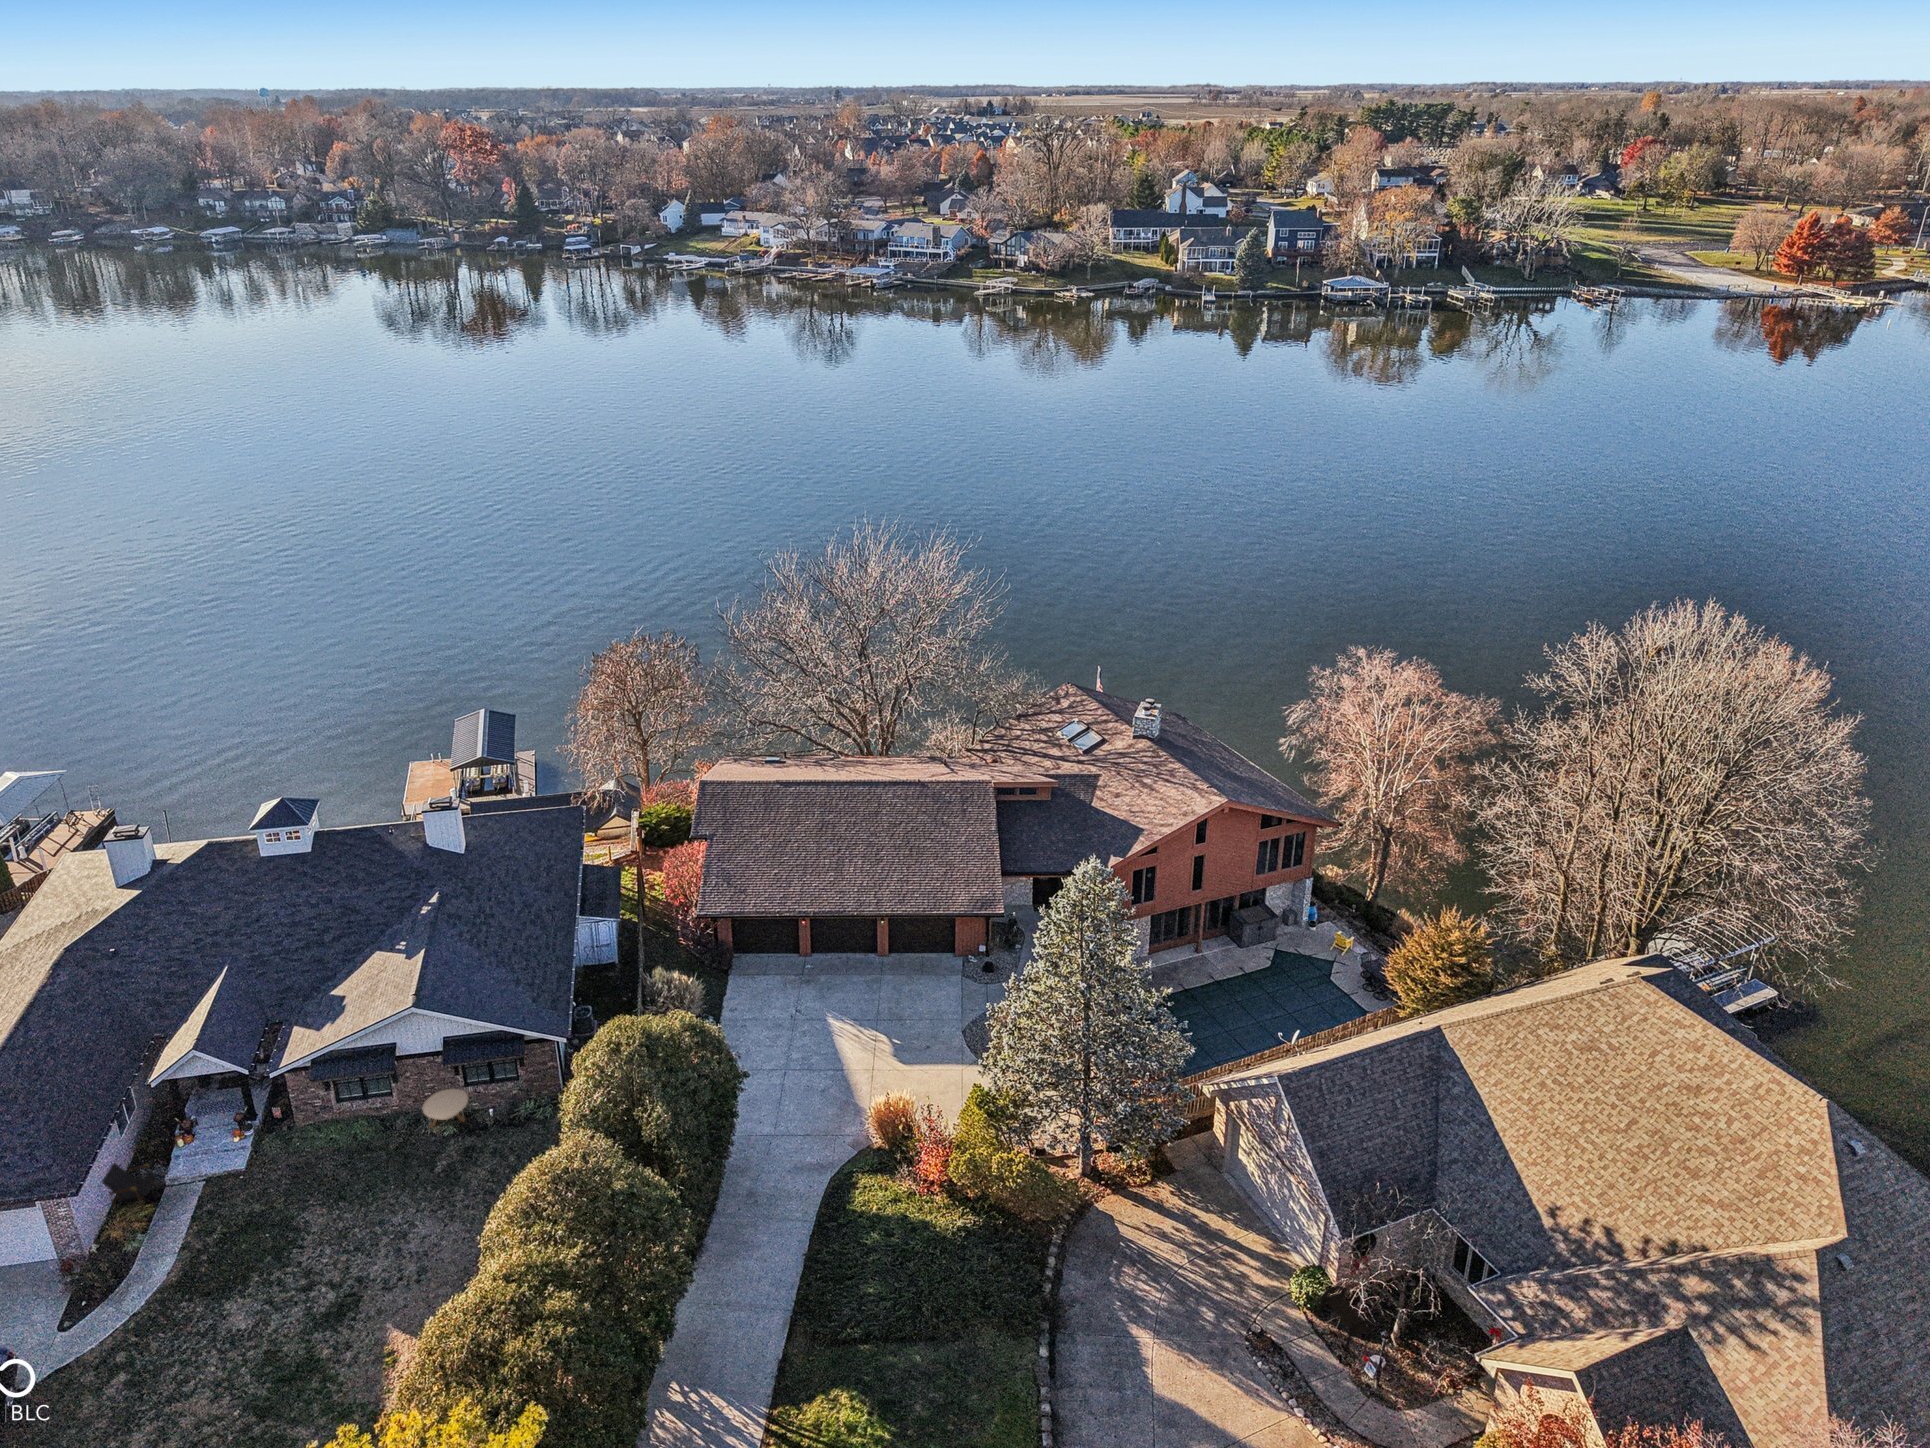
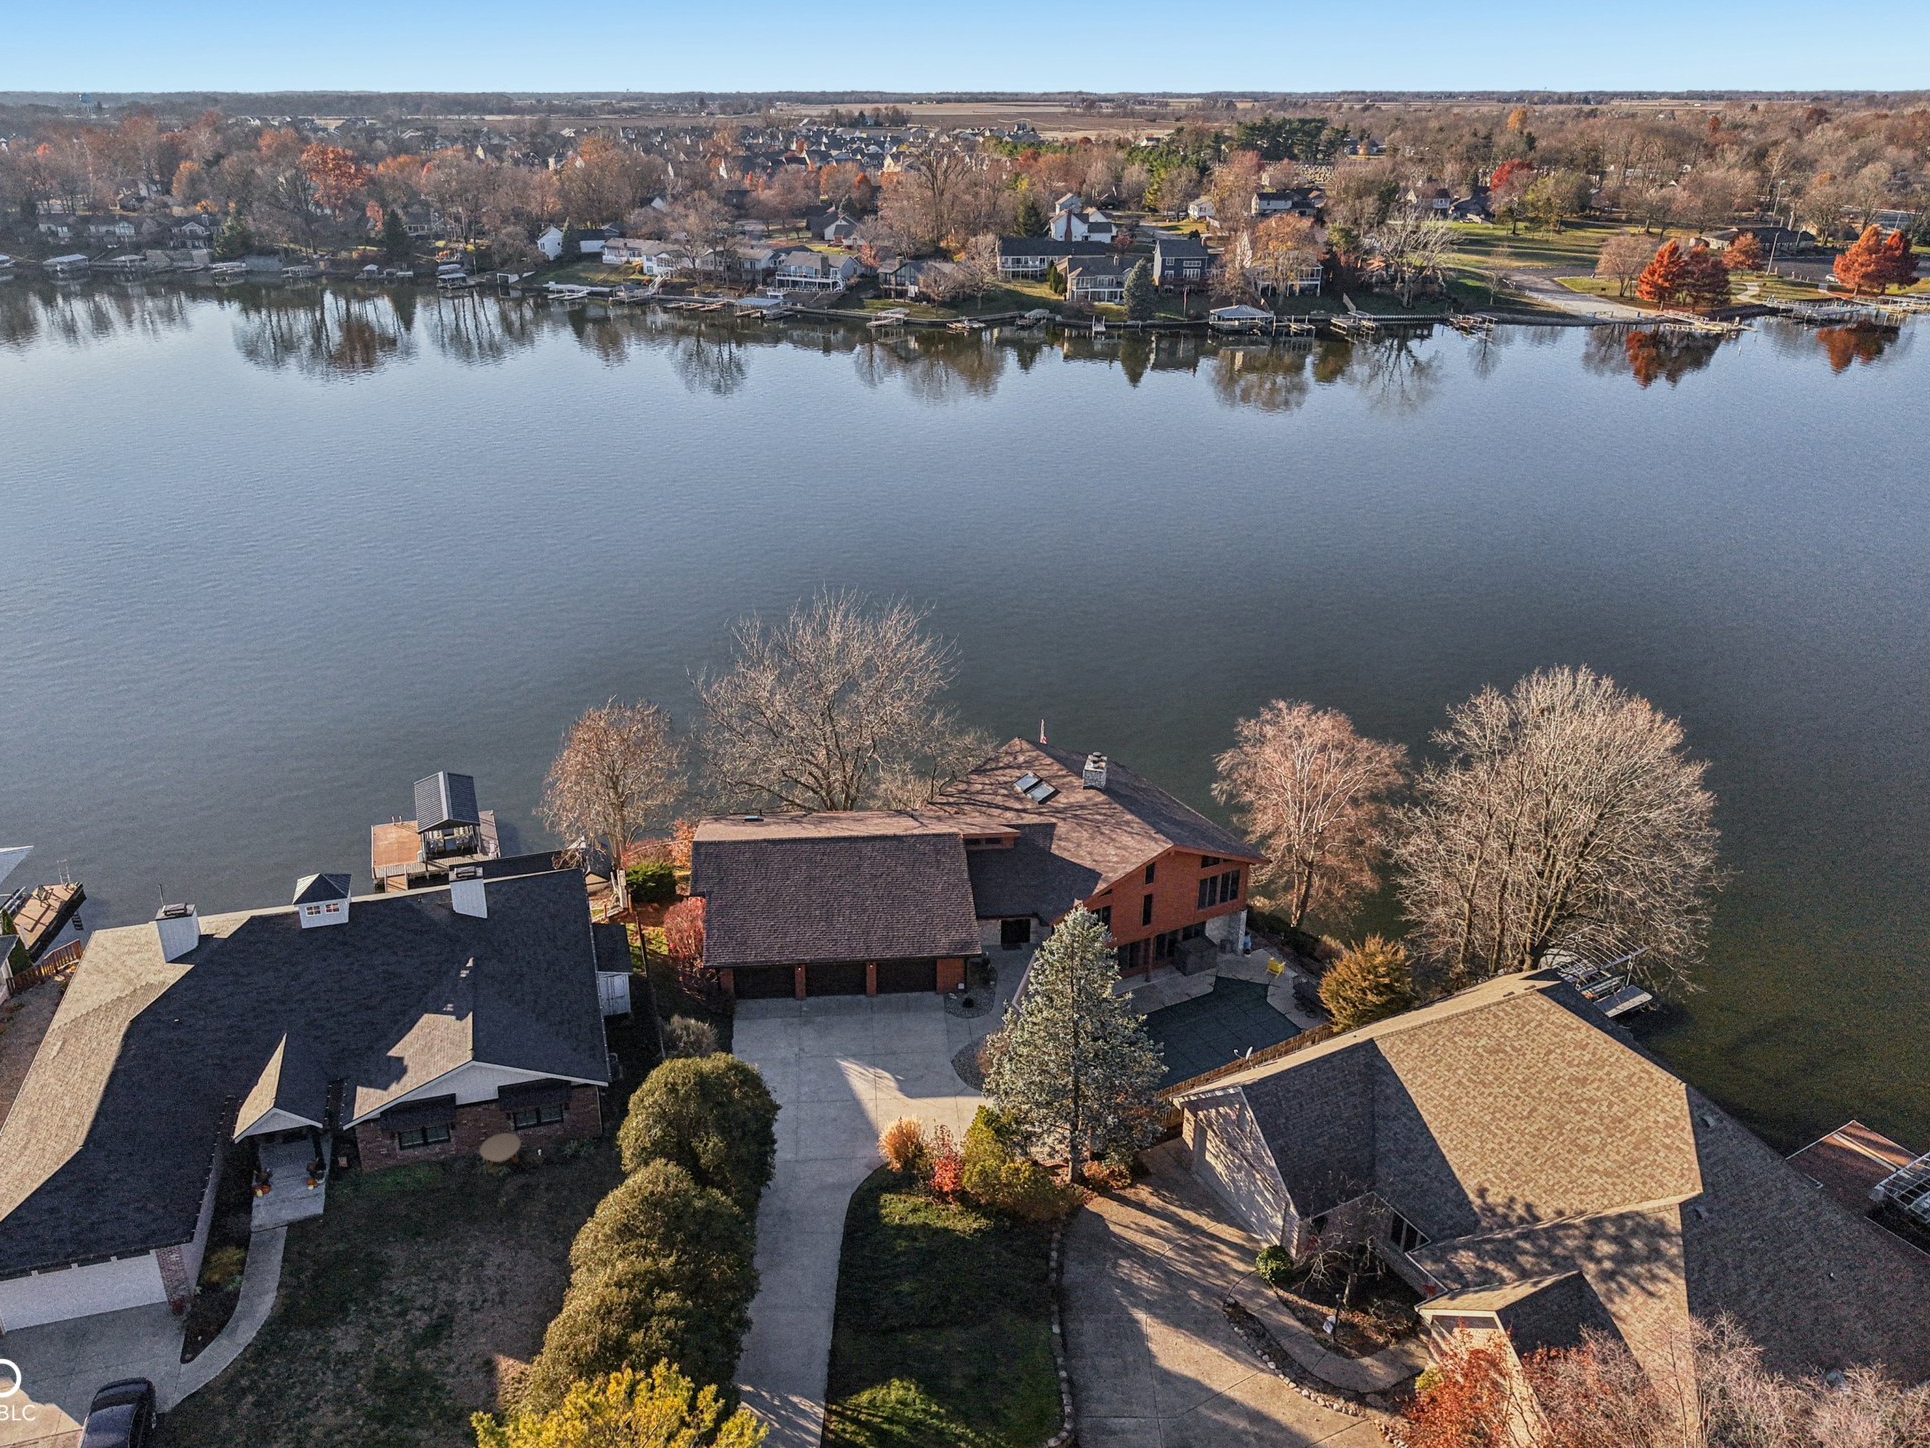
lounge chair: present [102,1163,157,1208] -> none [200,1213,246,1257]
bench: present [1318,1285,1373,1351] -> none [1284,1260,1330,1315]

